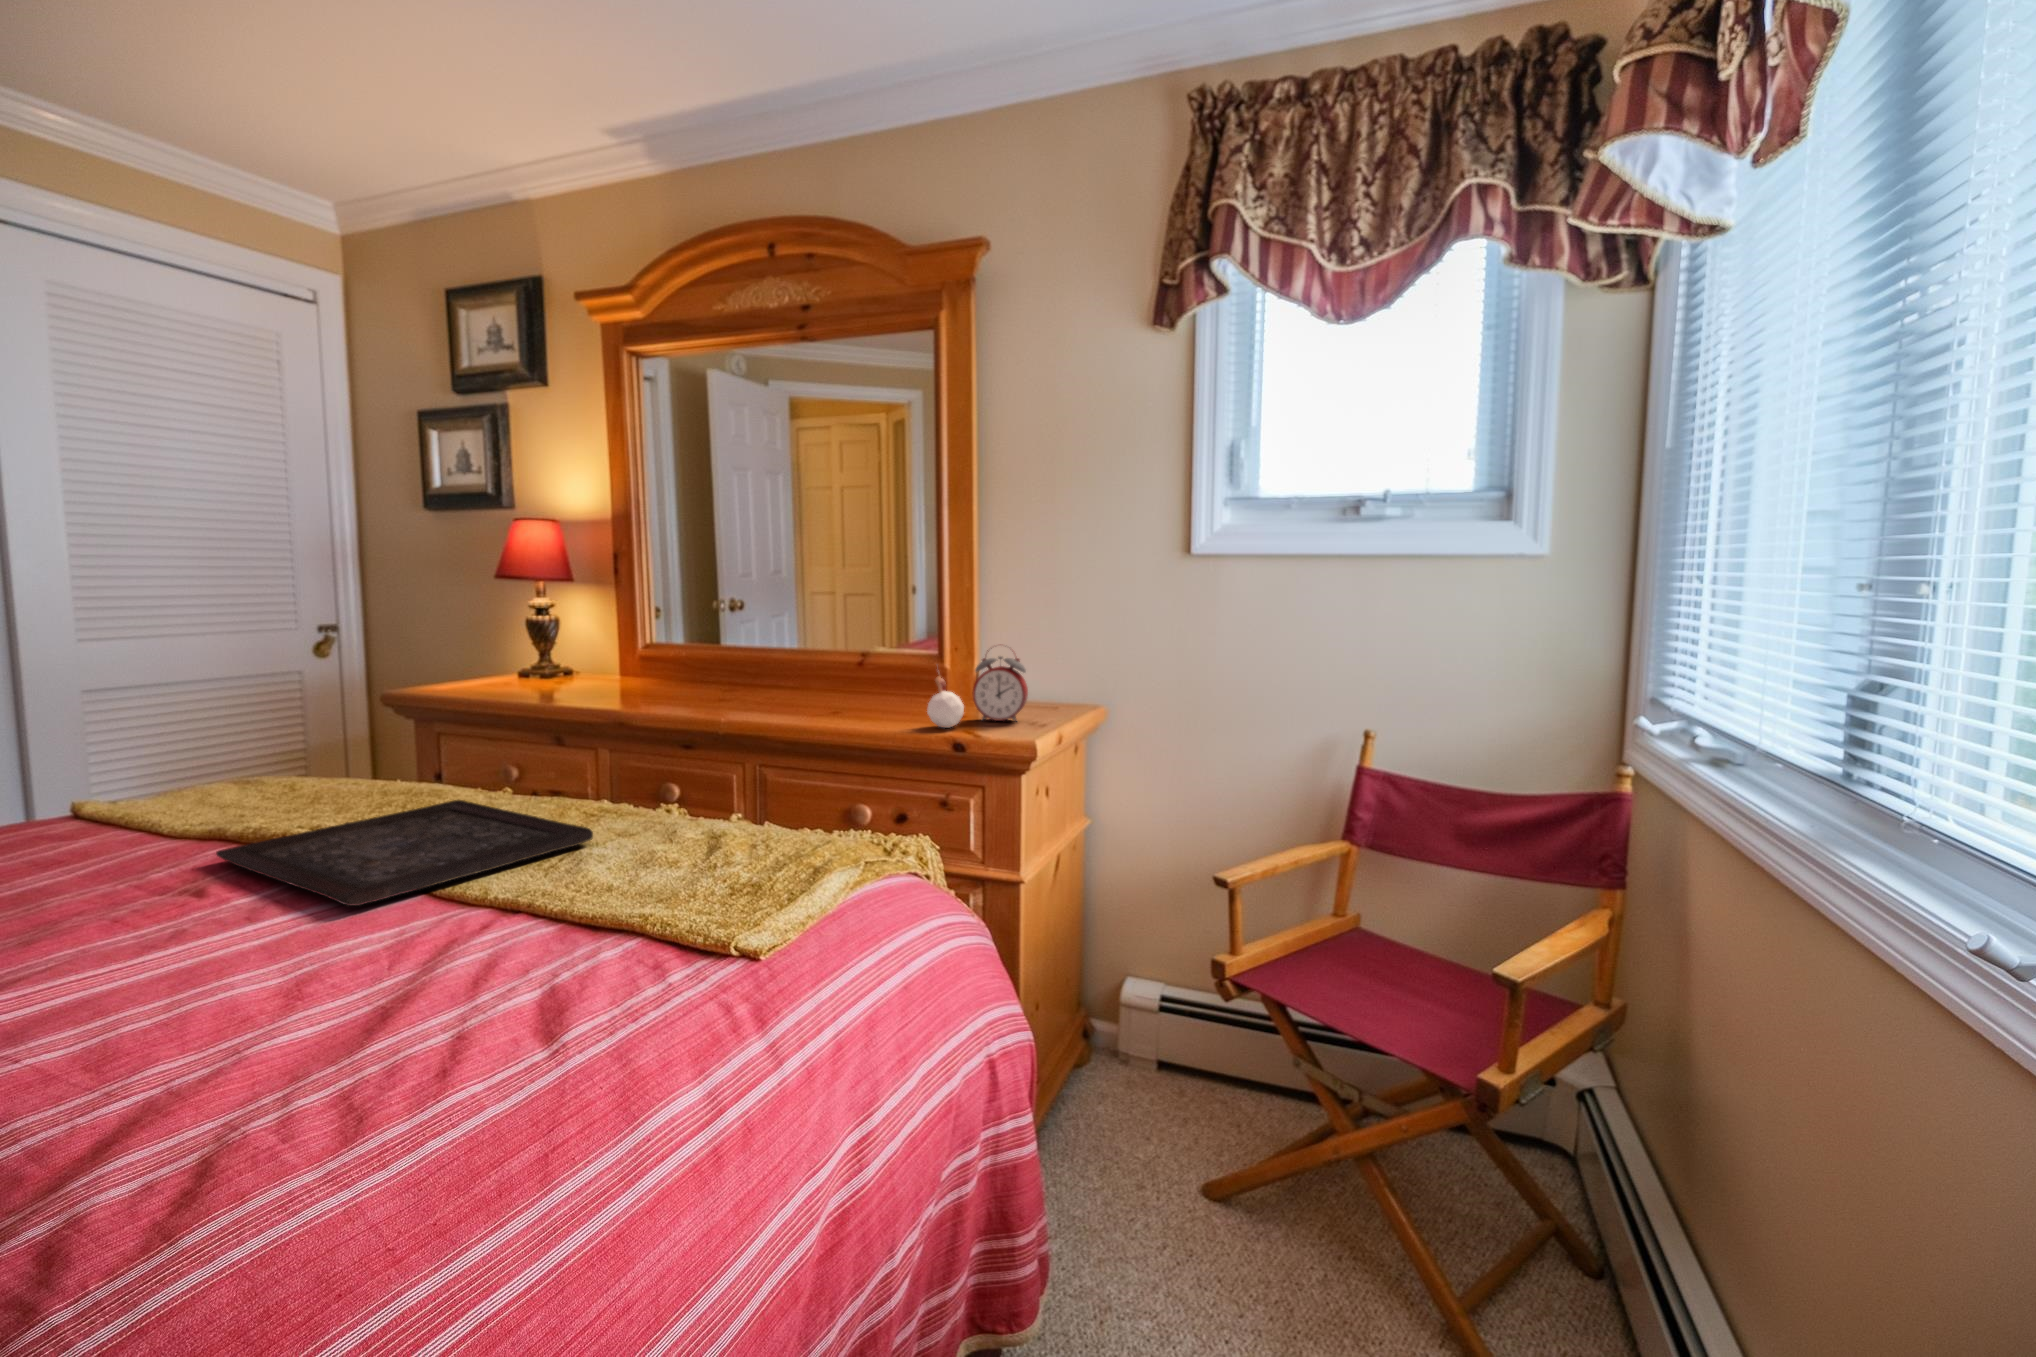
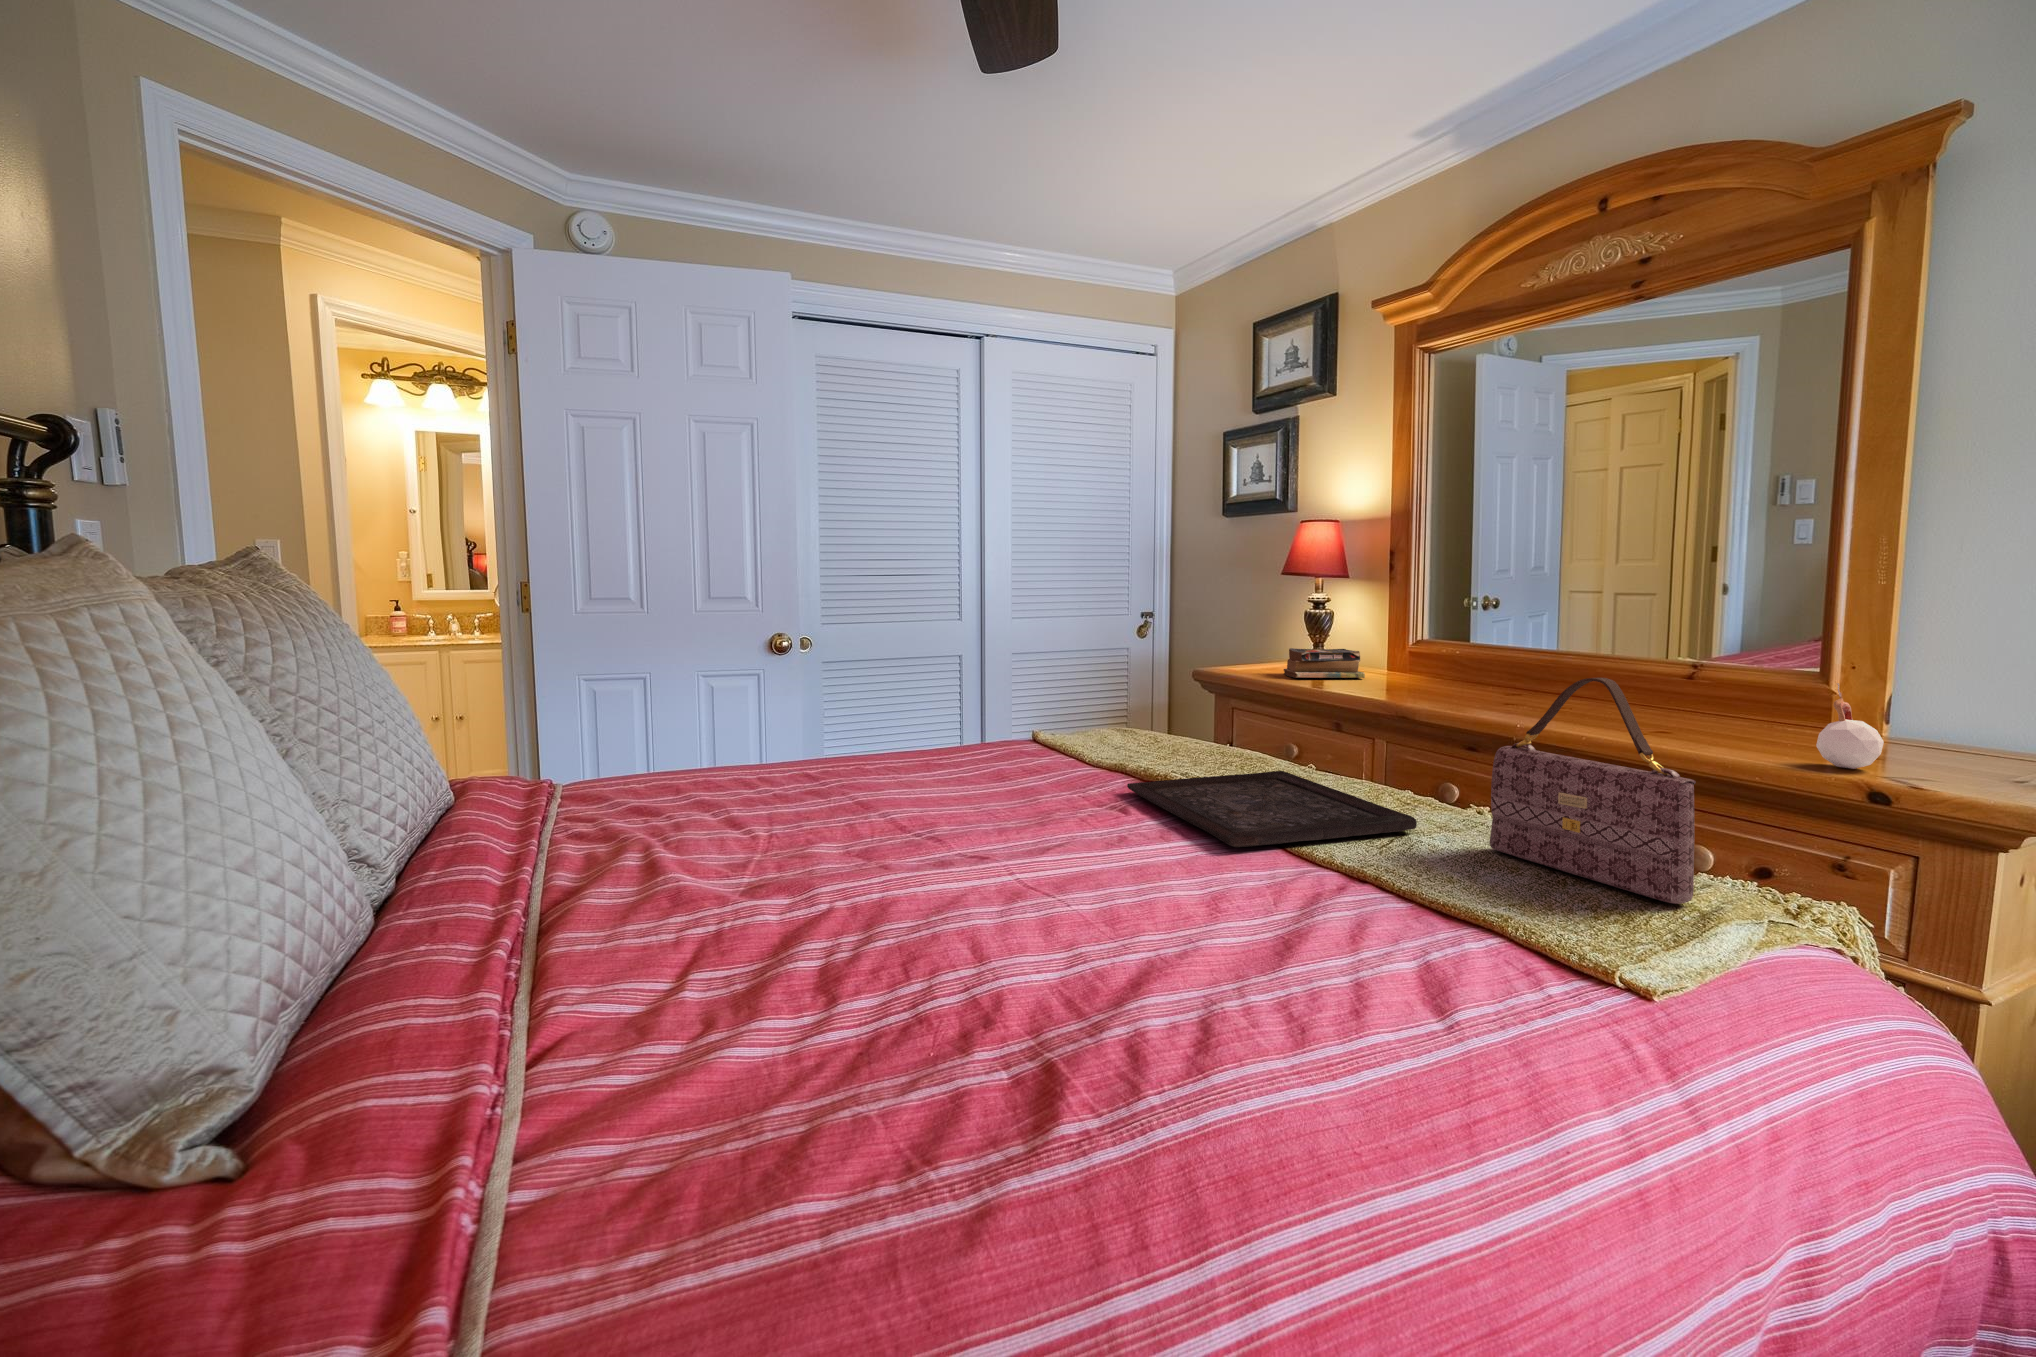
alarm clock: present [973,648,1028,721] -> none [1897,662,2008,774]
book: none [504,655,595,690] -> present [1284,648,1365,678]
handbag: none [656,675,815,865] -> present [1490,678,1696,904]

